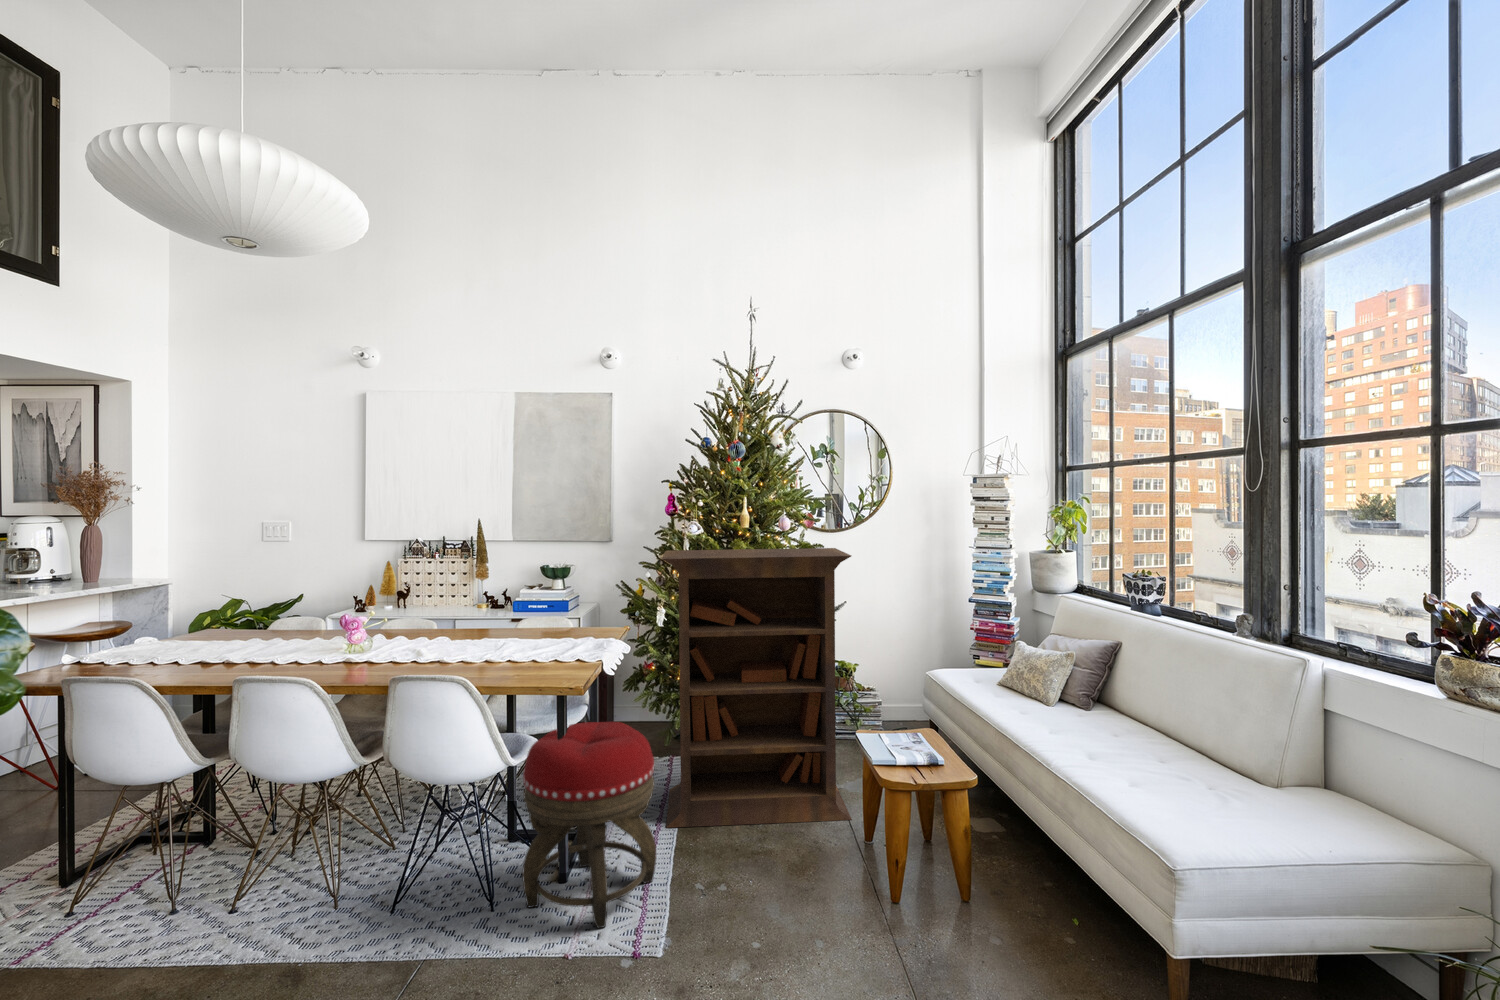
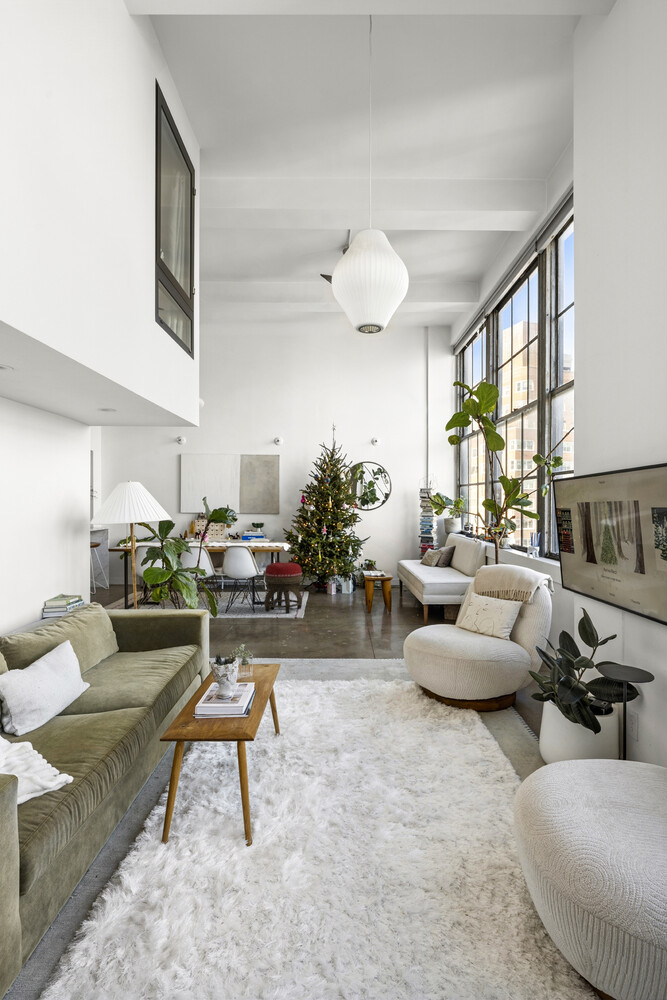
bookcase: present [662,548,852,828] -> none [303,514,365,602]

